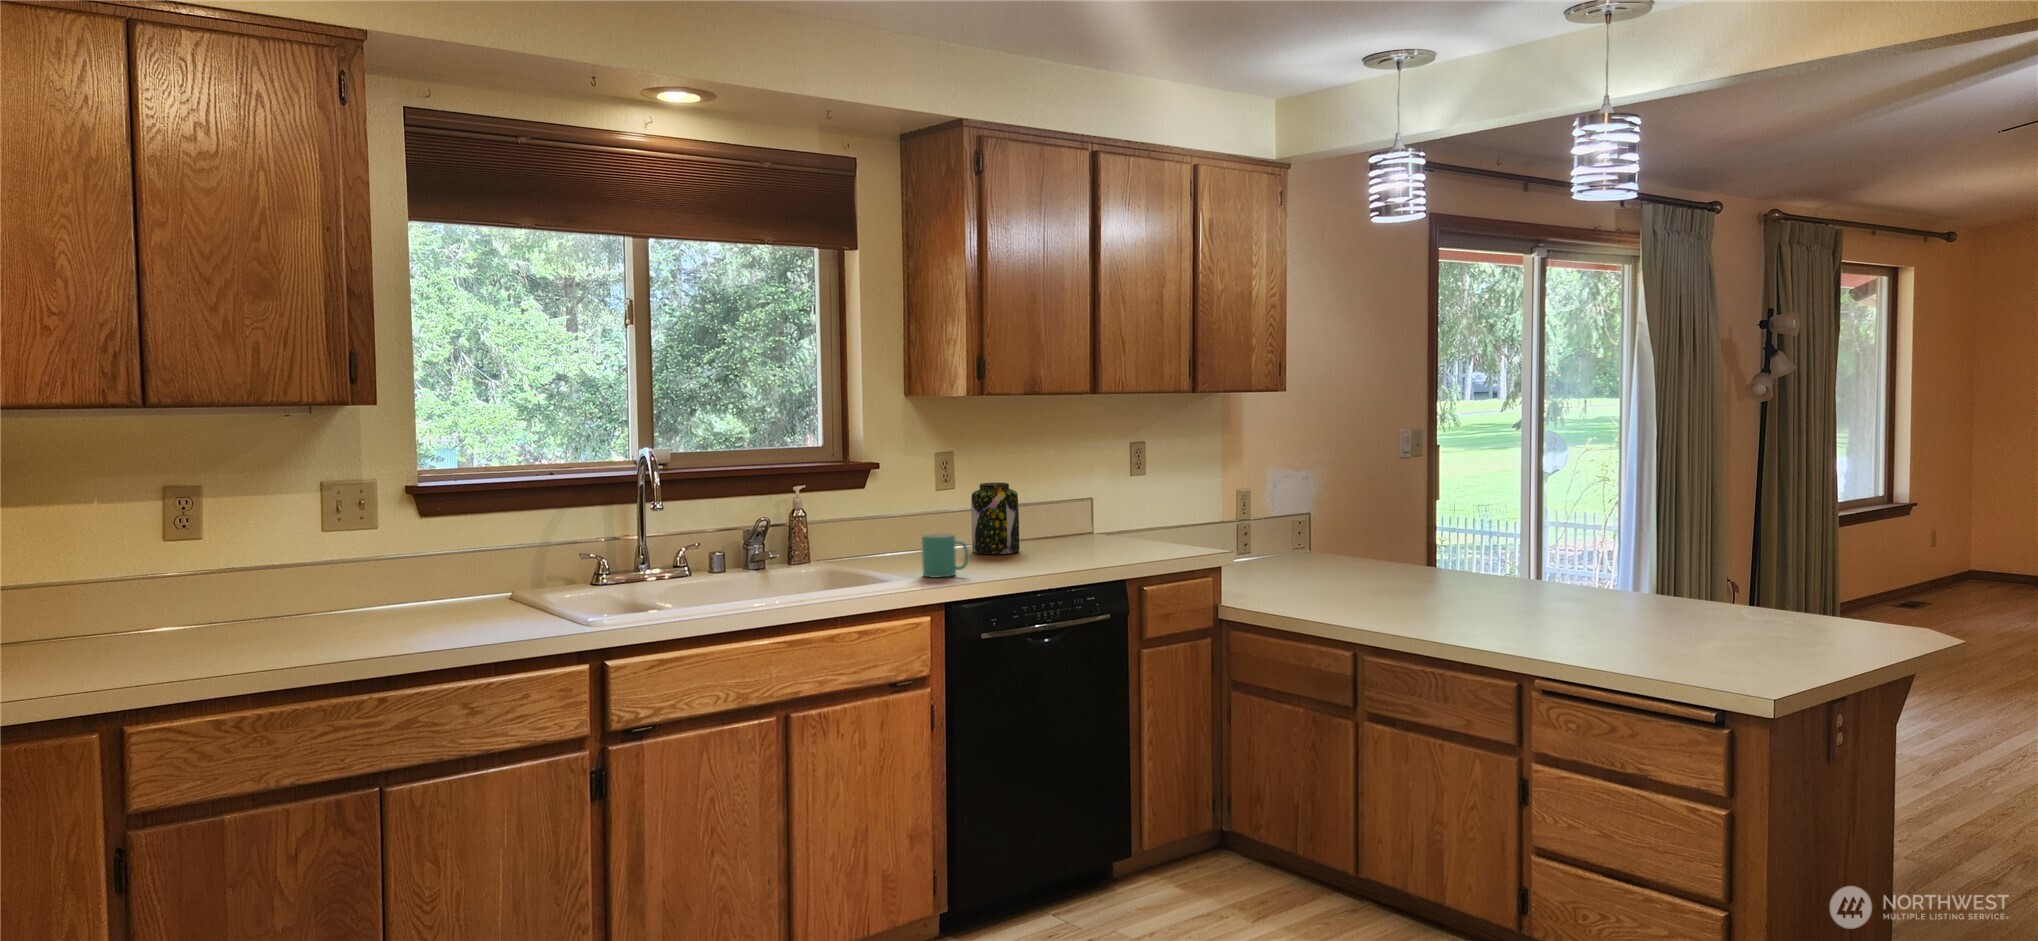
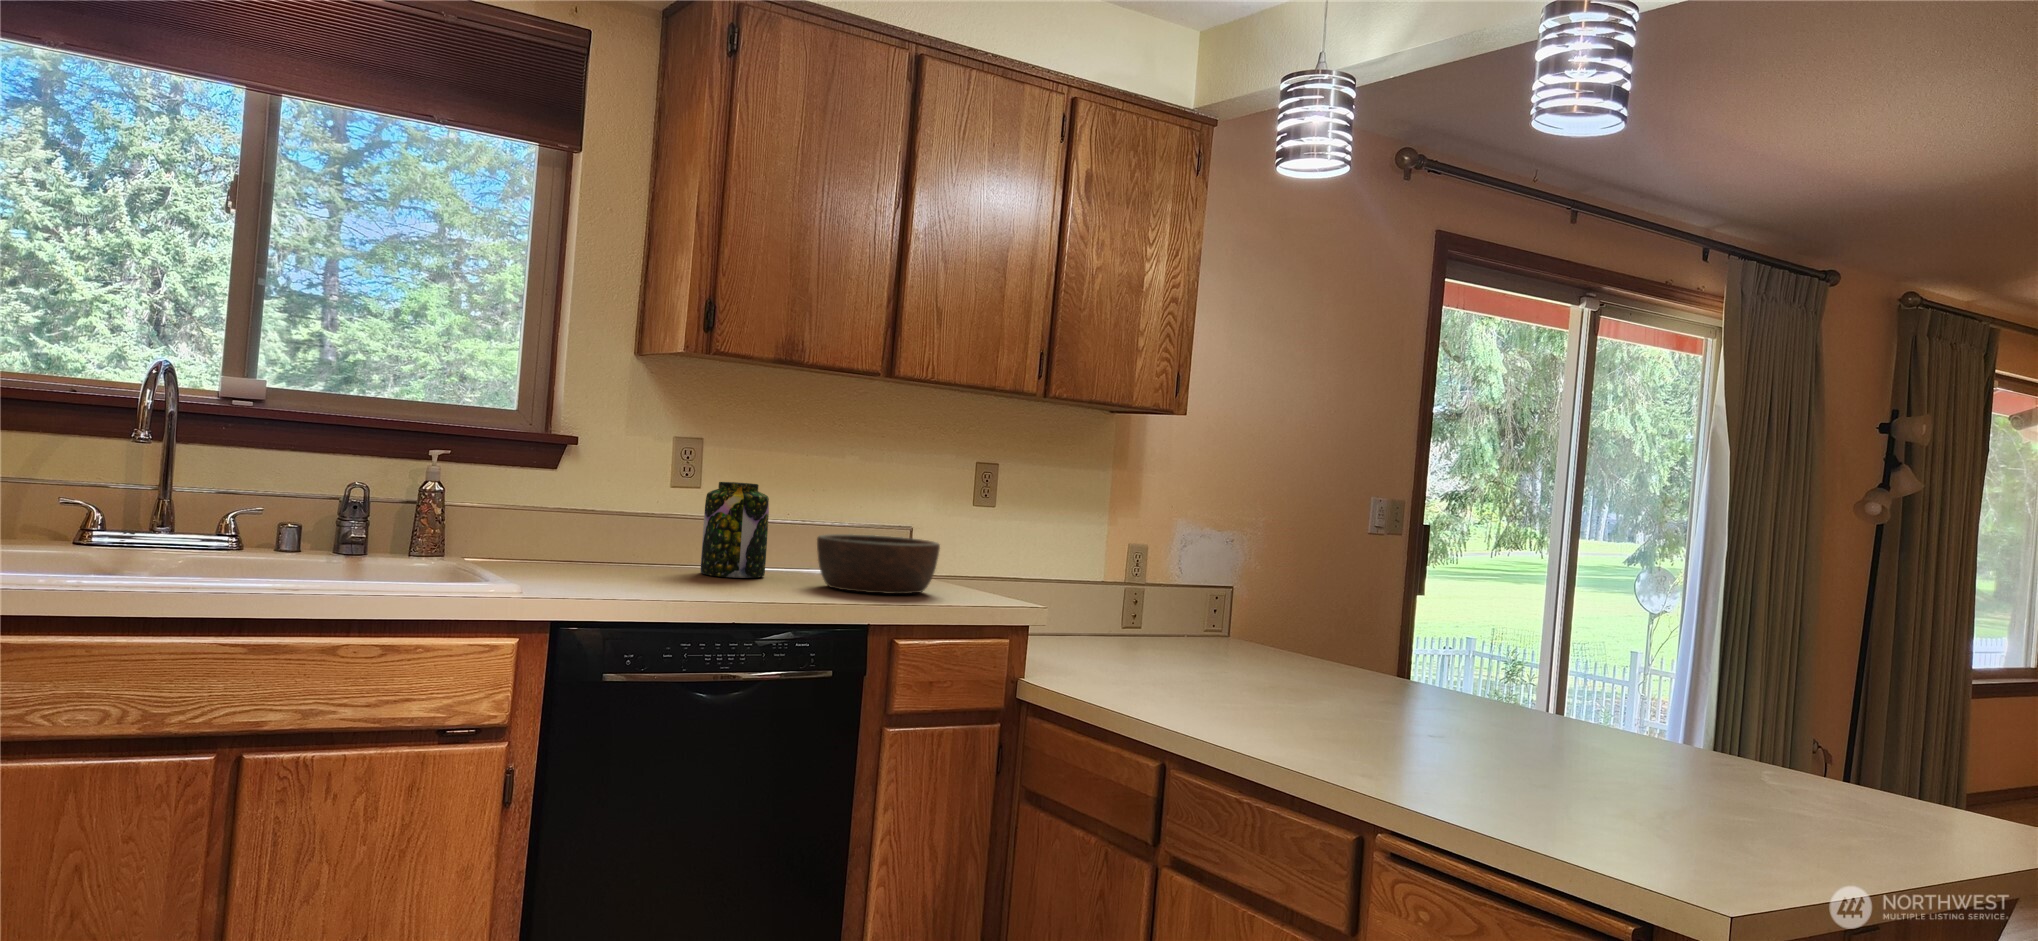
wooden bowl: none [1062,511,1152,555] -> present [817,534,940,594]
mug: present [922,533,968,577] -> none [555,527,618,588]

